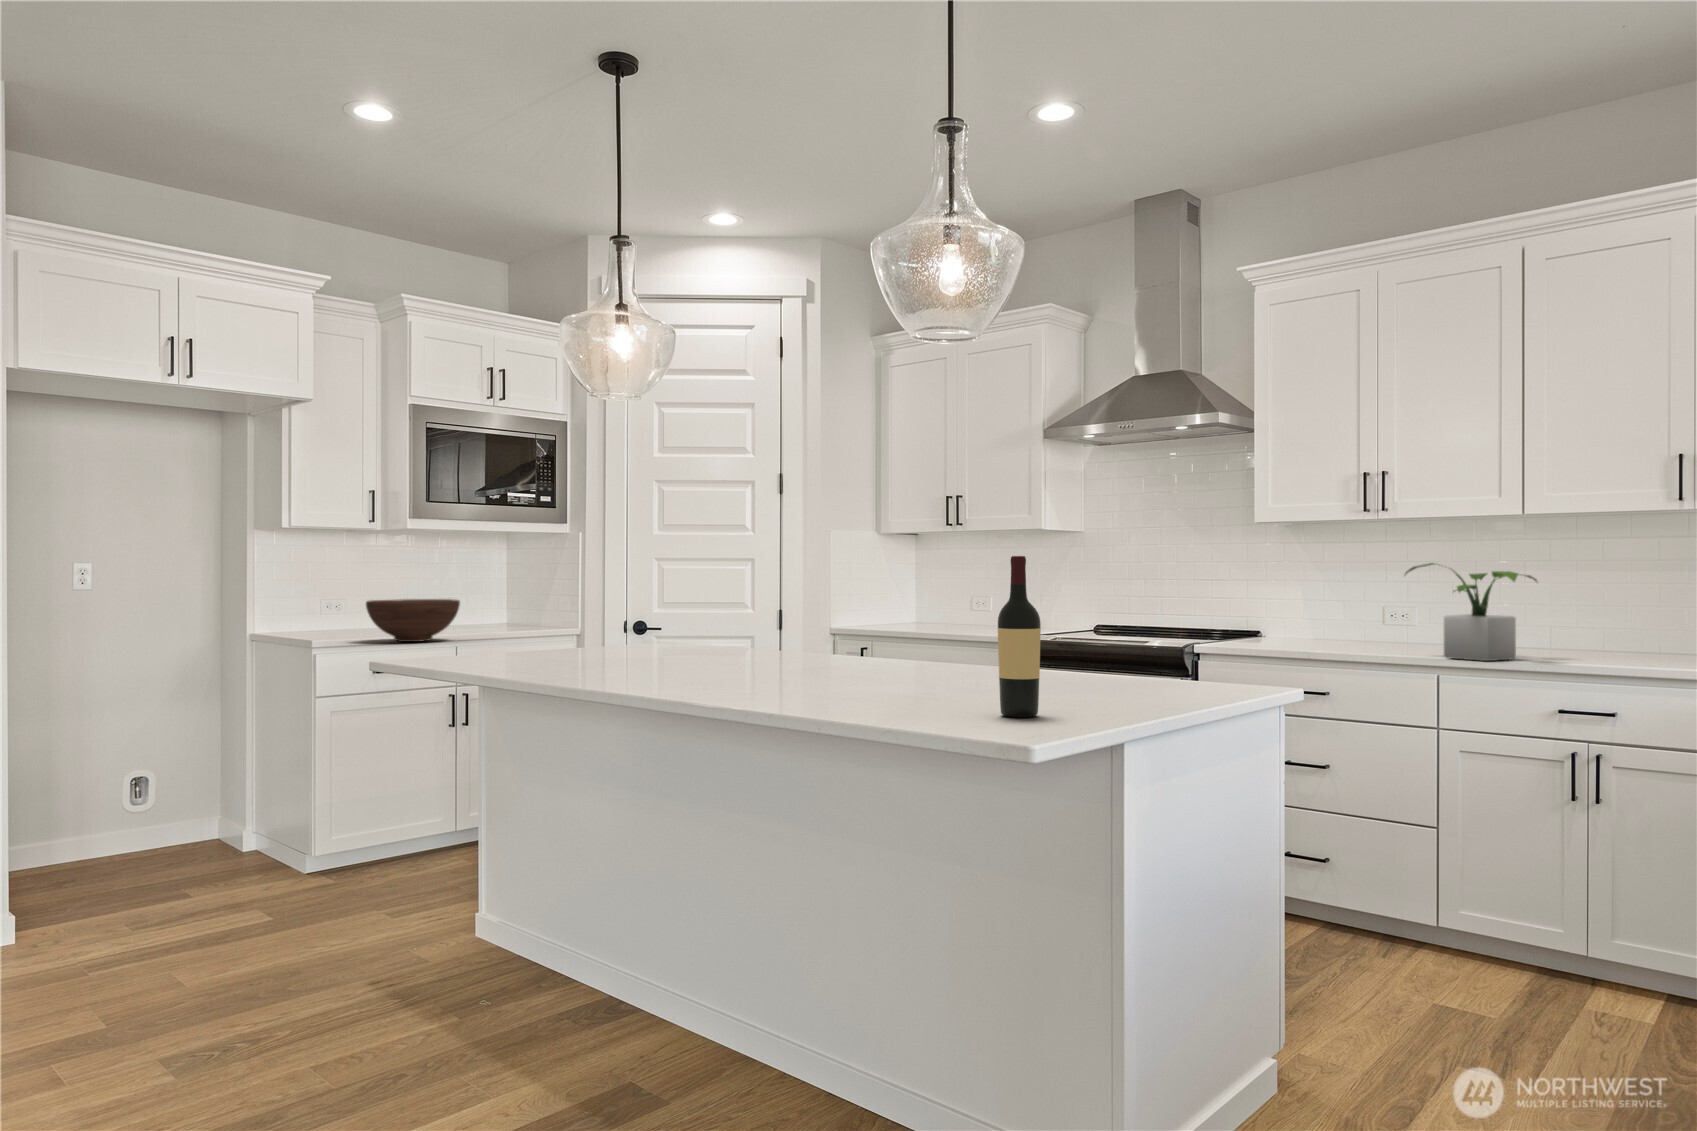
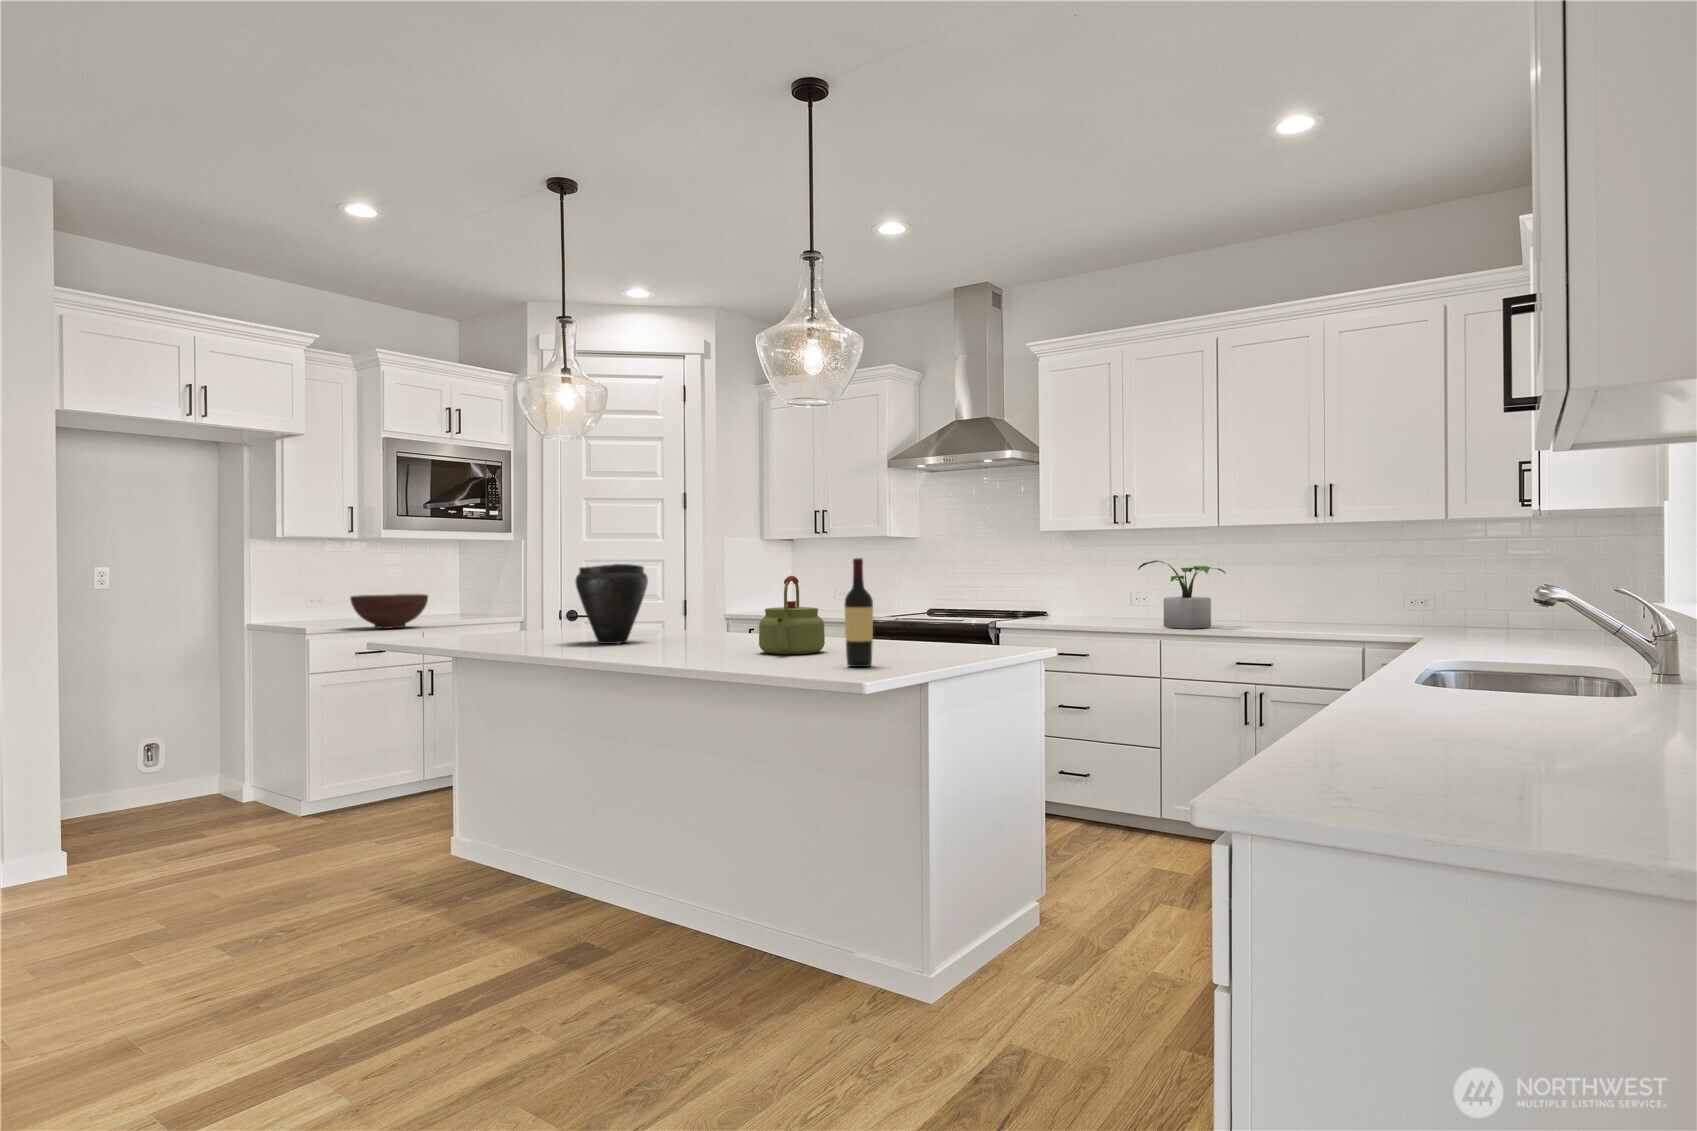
vase: none [628,562,724,670] -> present [575,564,648,644]
kettle: none [872,581,965,692] -> present [759,576,825,654]

